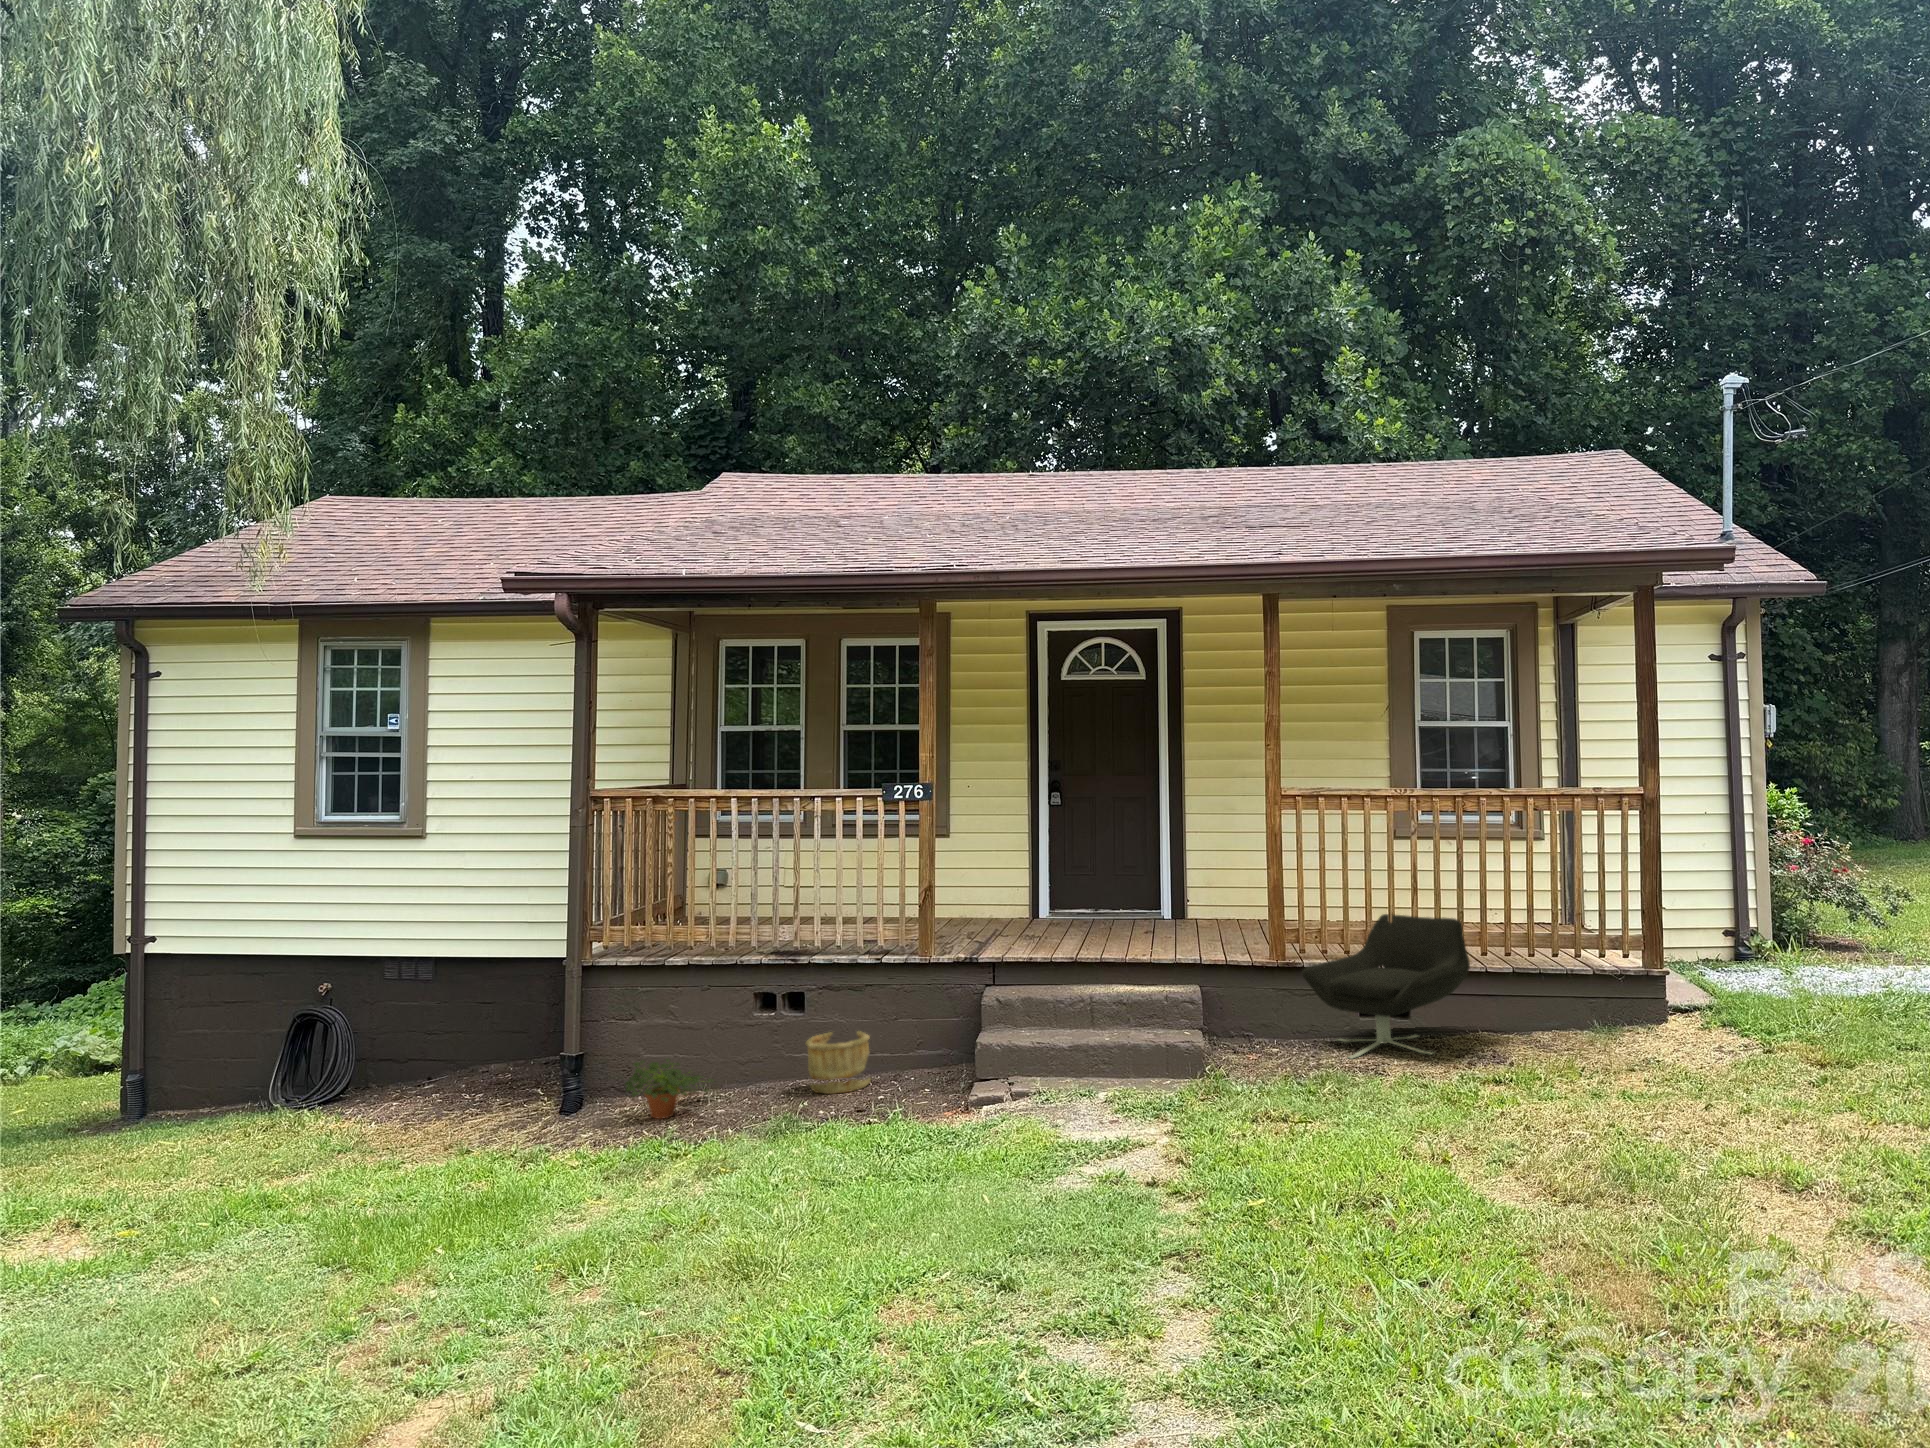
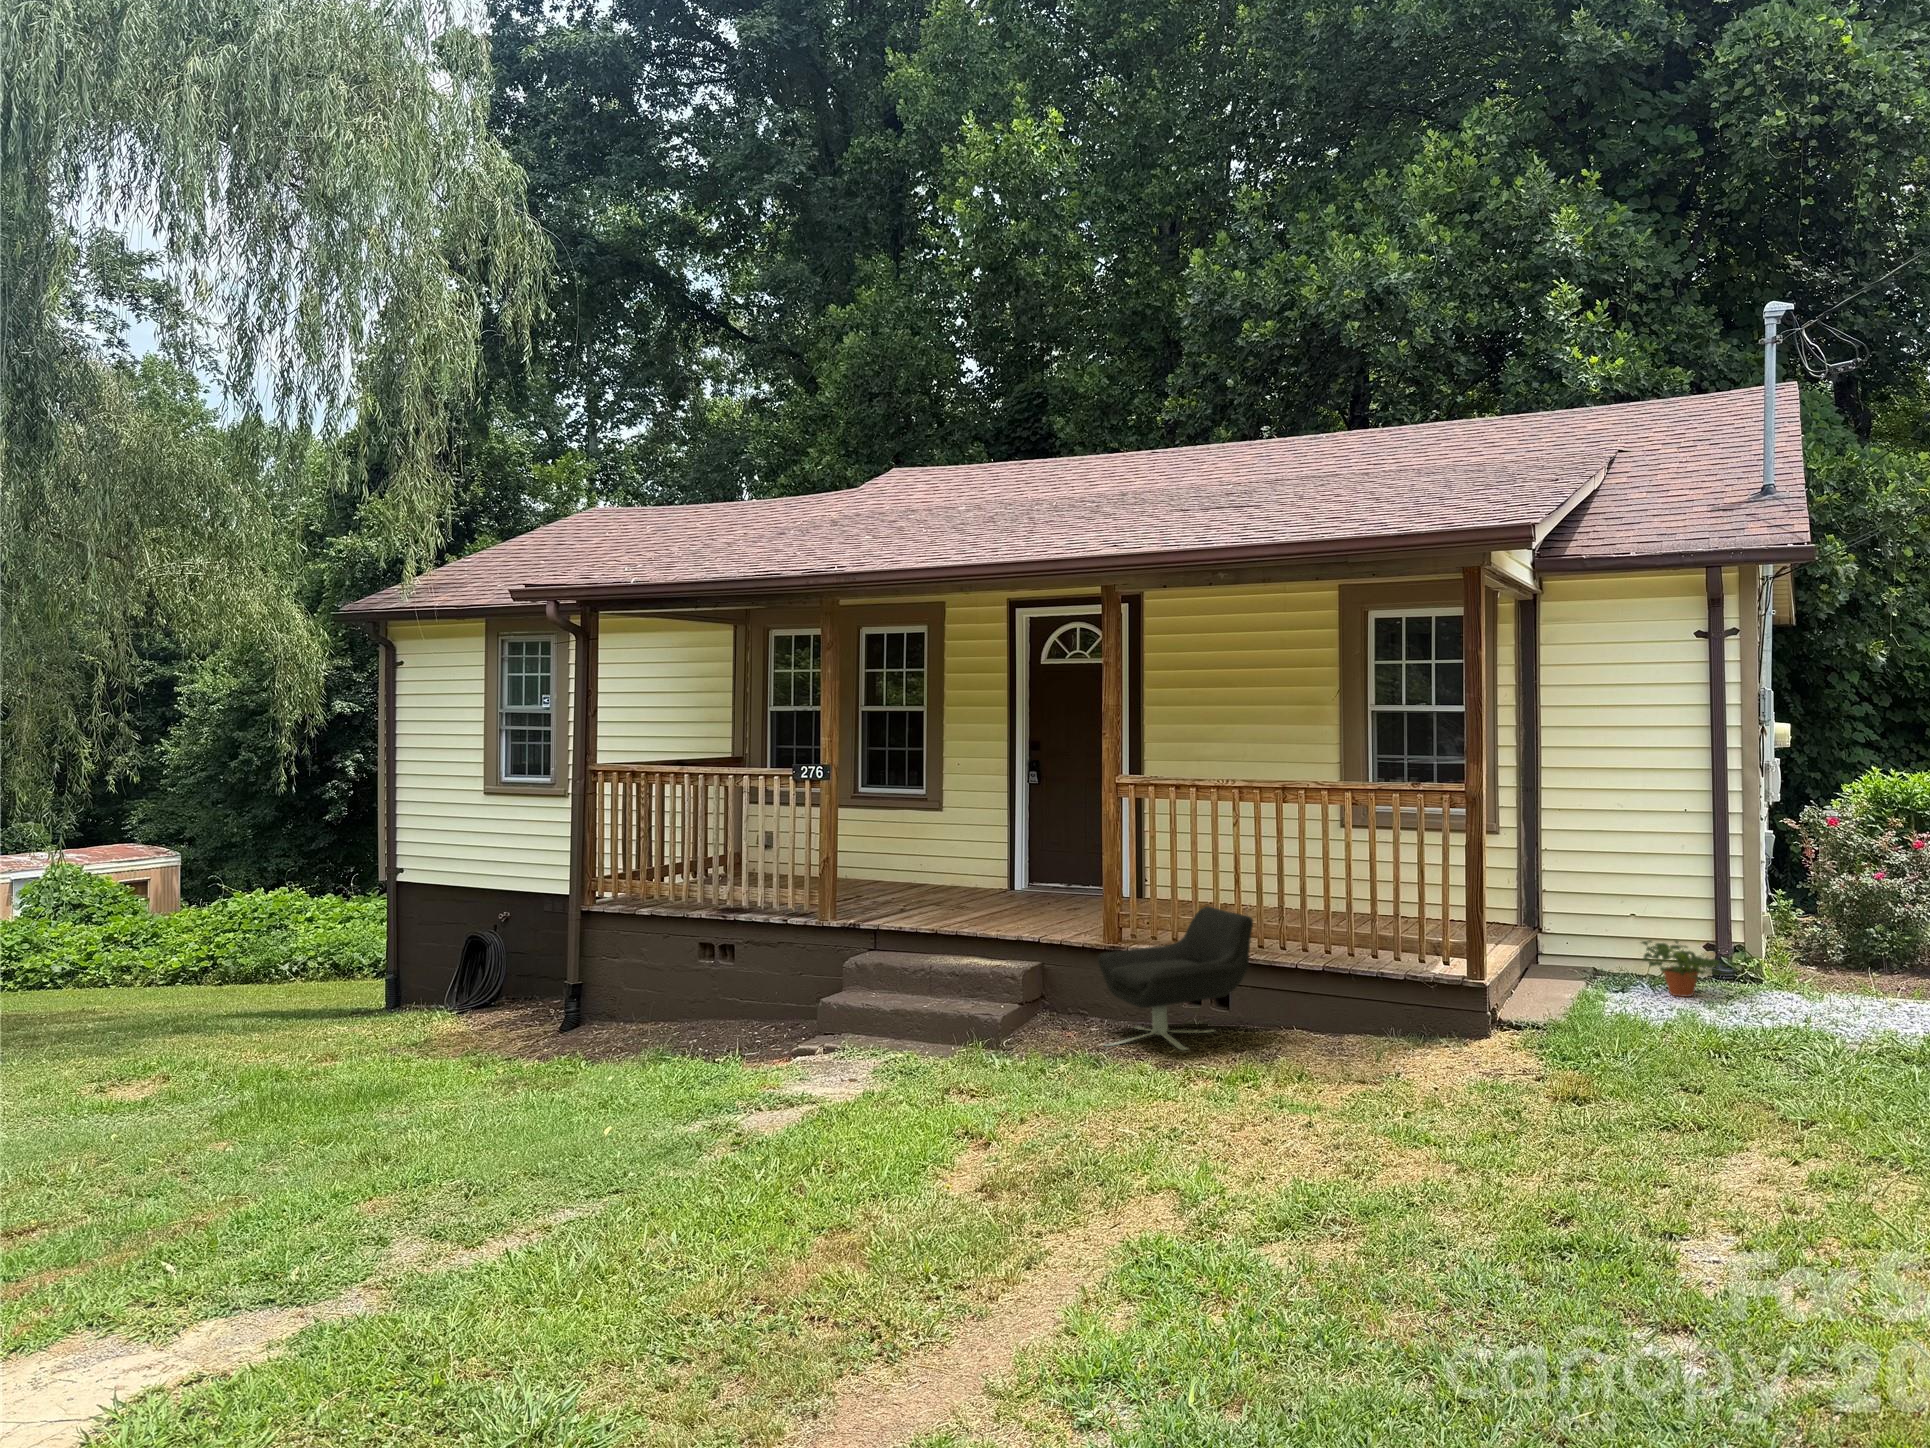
wooden bucket: present [805,1031,871,1094] -> none [709,978,767,1032]
potted plant: present [626,1059,713,1119] -> present [1642,940,1733,997]

